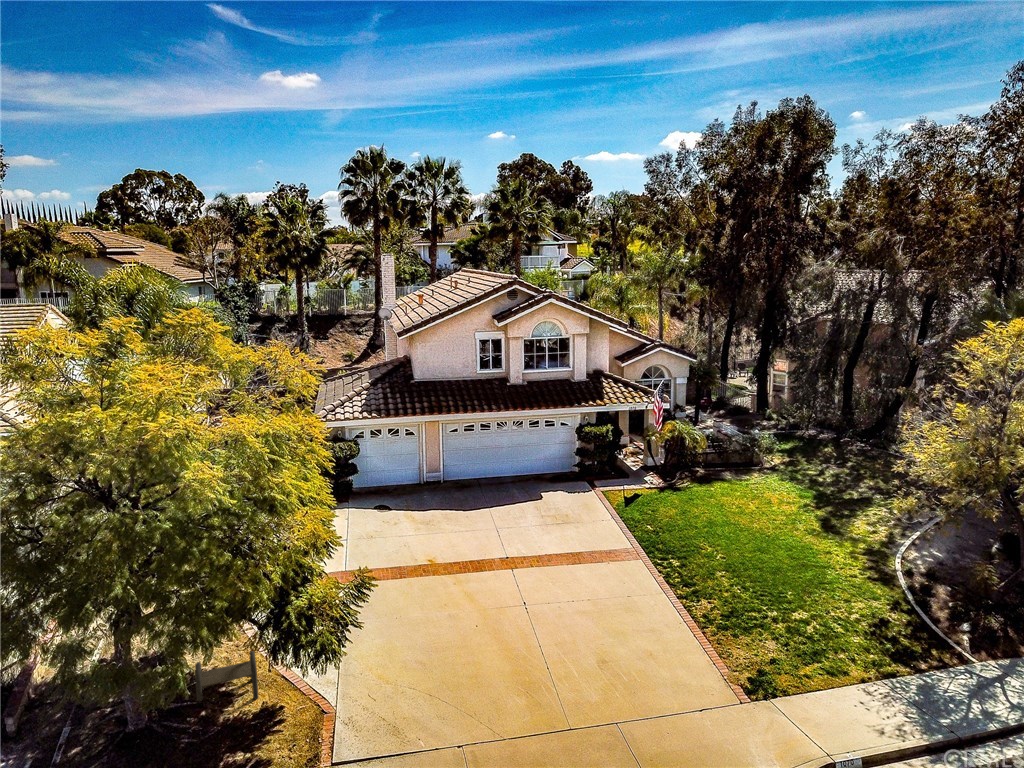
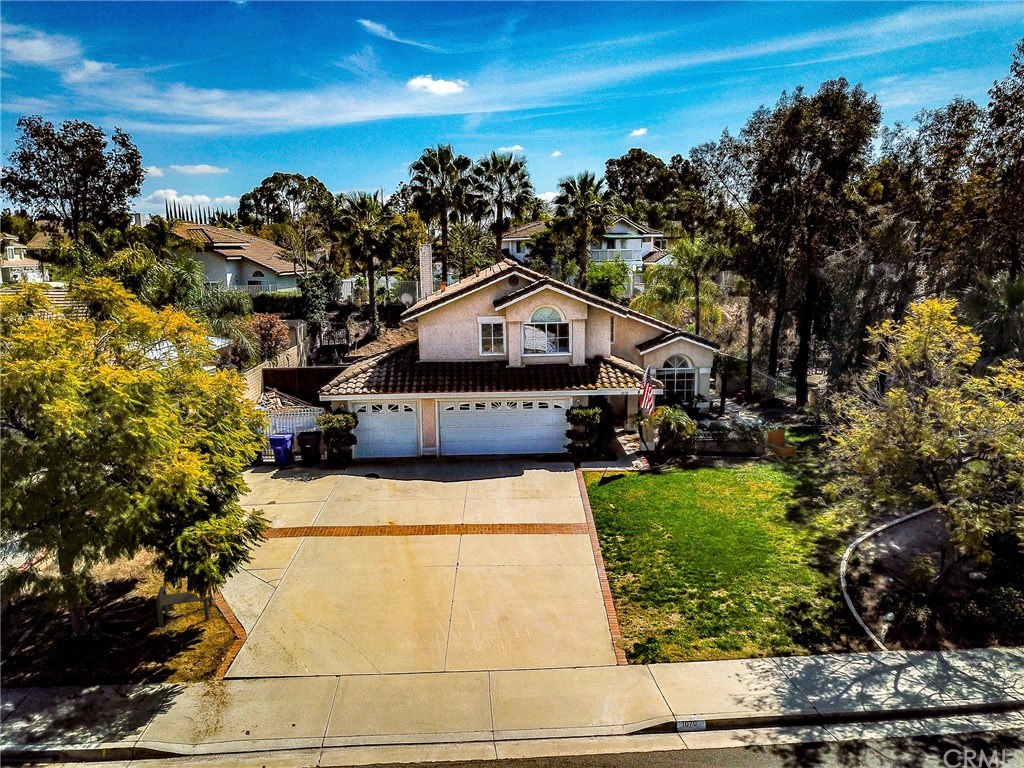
lounge chair: none [763,439,798,473] -> present [765,429,800,463]

